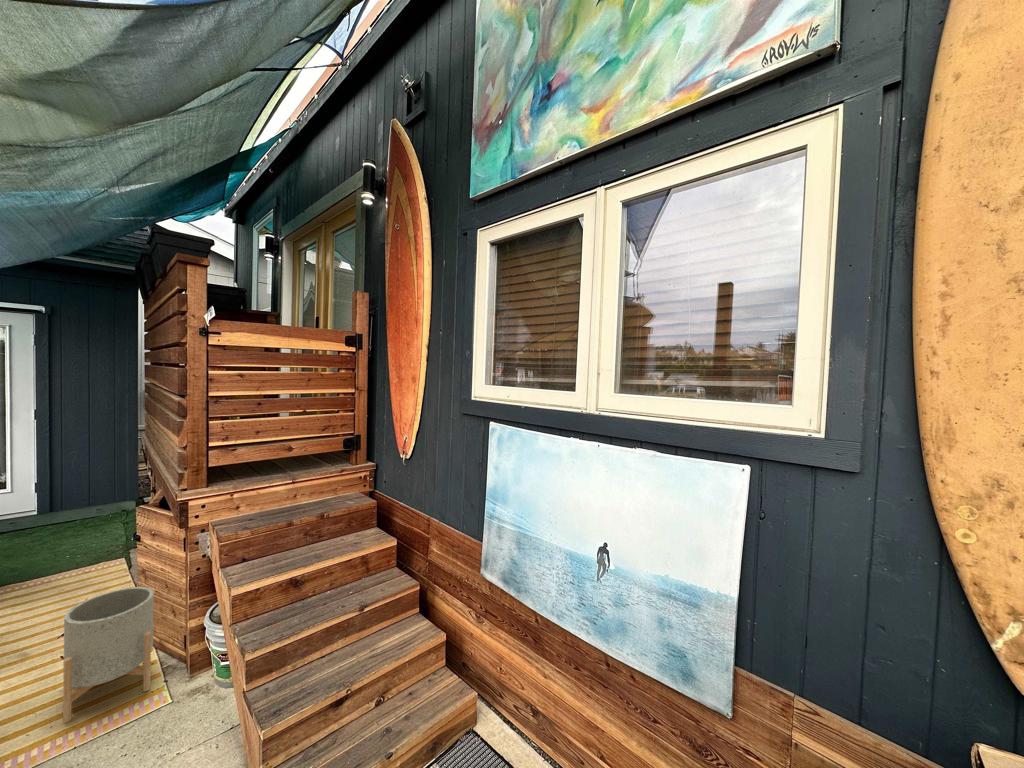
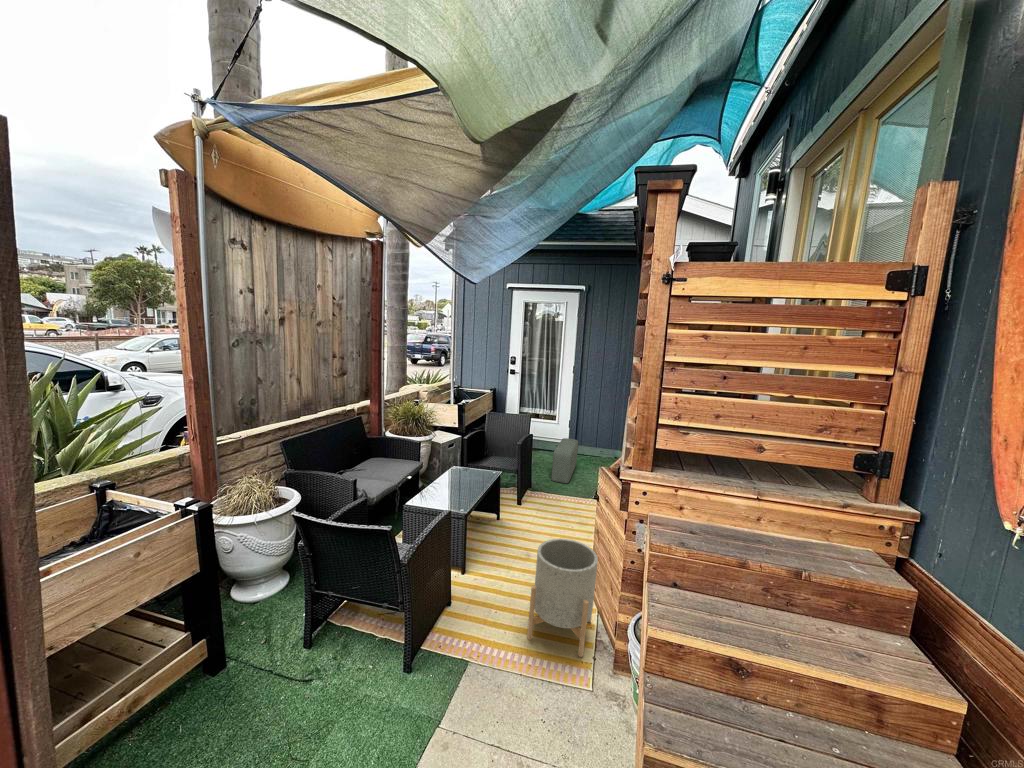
pouf: none [19,503,62,566] -> present [552,438,578,483]

